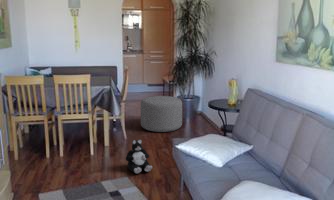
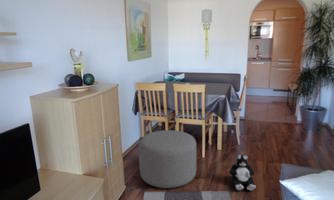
ottoman: present [141,96,182,132] -> present [138,130,196,188]

